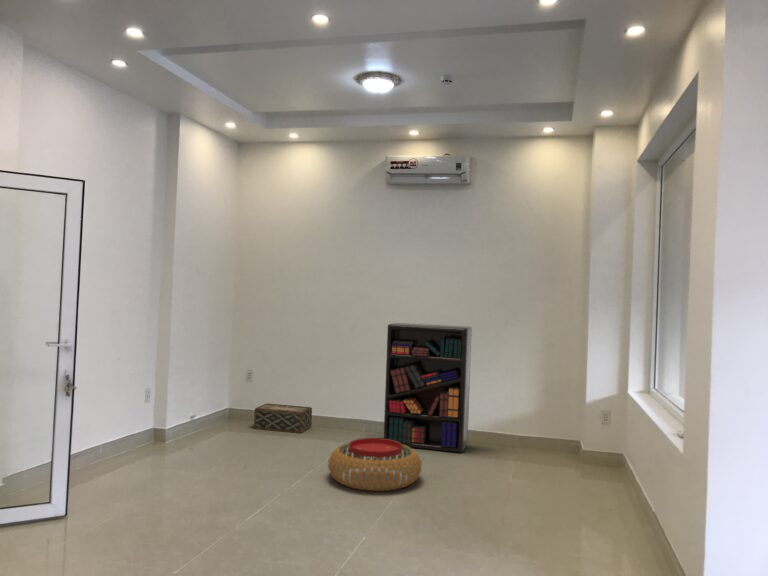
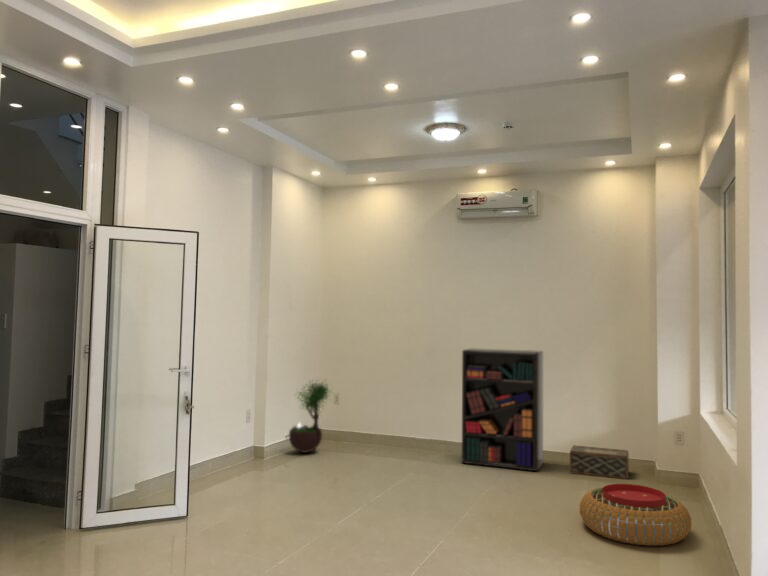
potted tree: none [194,350,246,434] -> present [289,381,328,453]
woven basket: present [254,403,312,433] -> present [570,445,629,479]
pouf: present [328,438,422,491] -> present [579,484,691,546]

